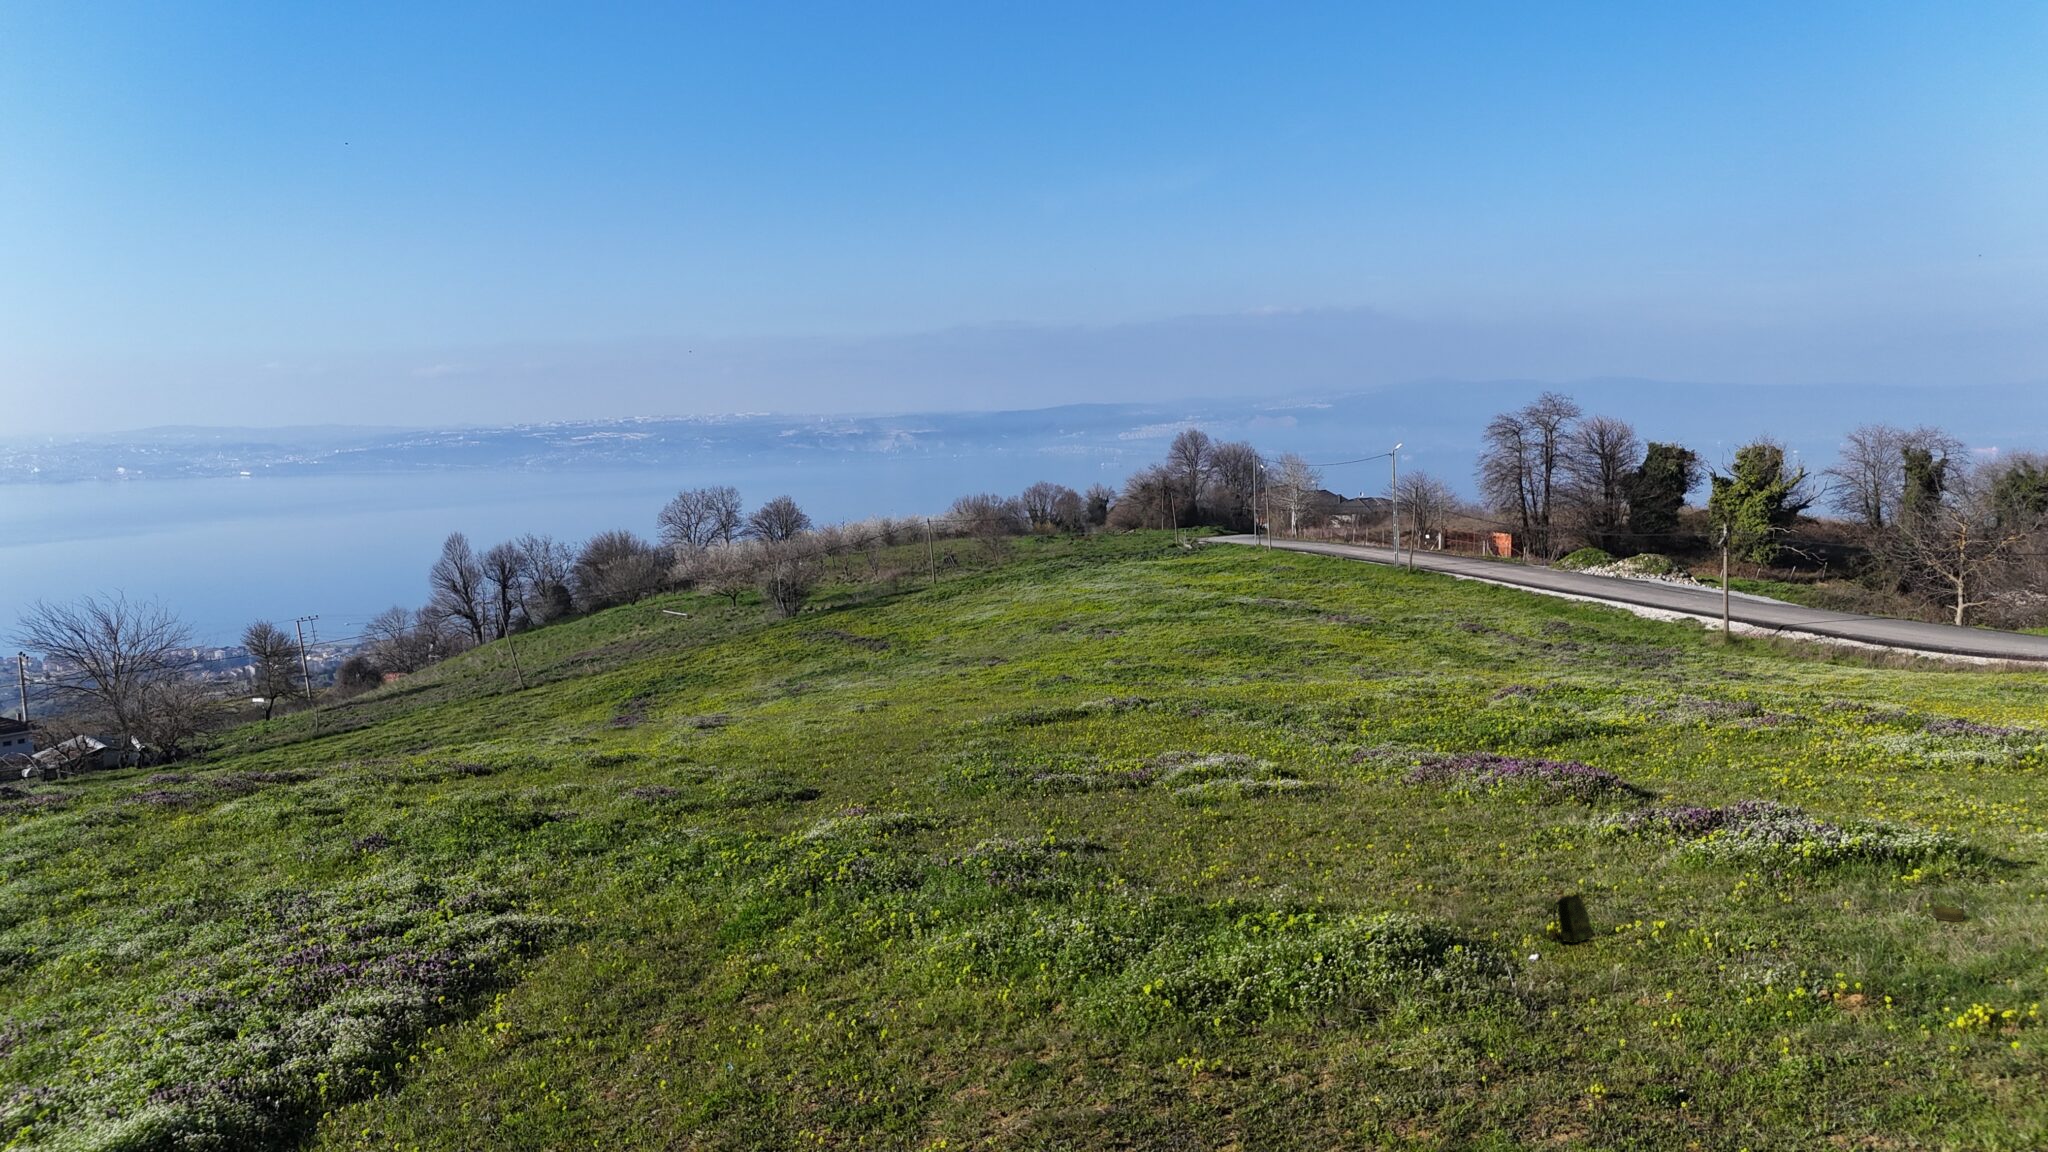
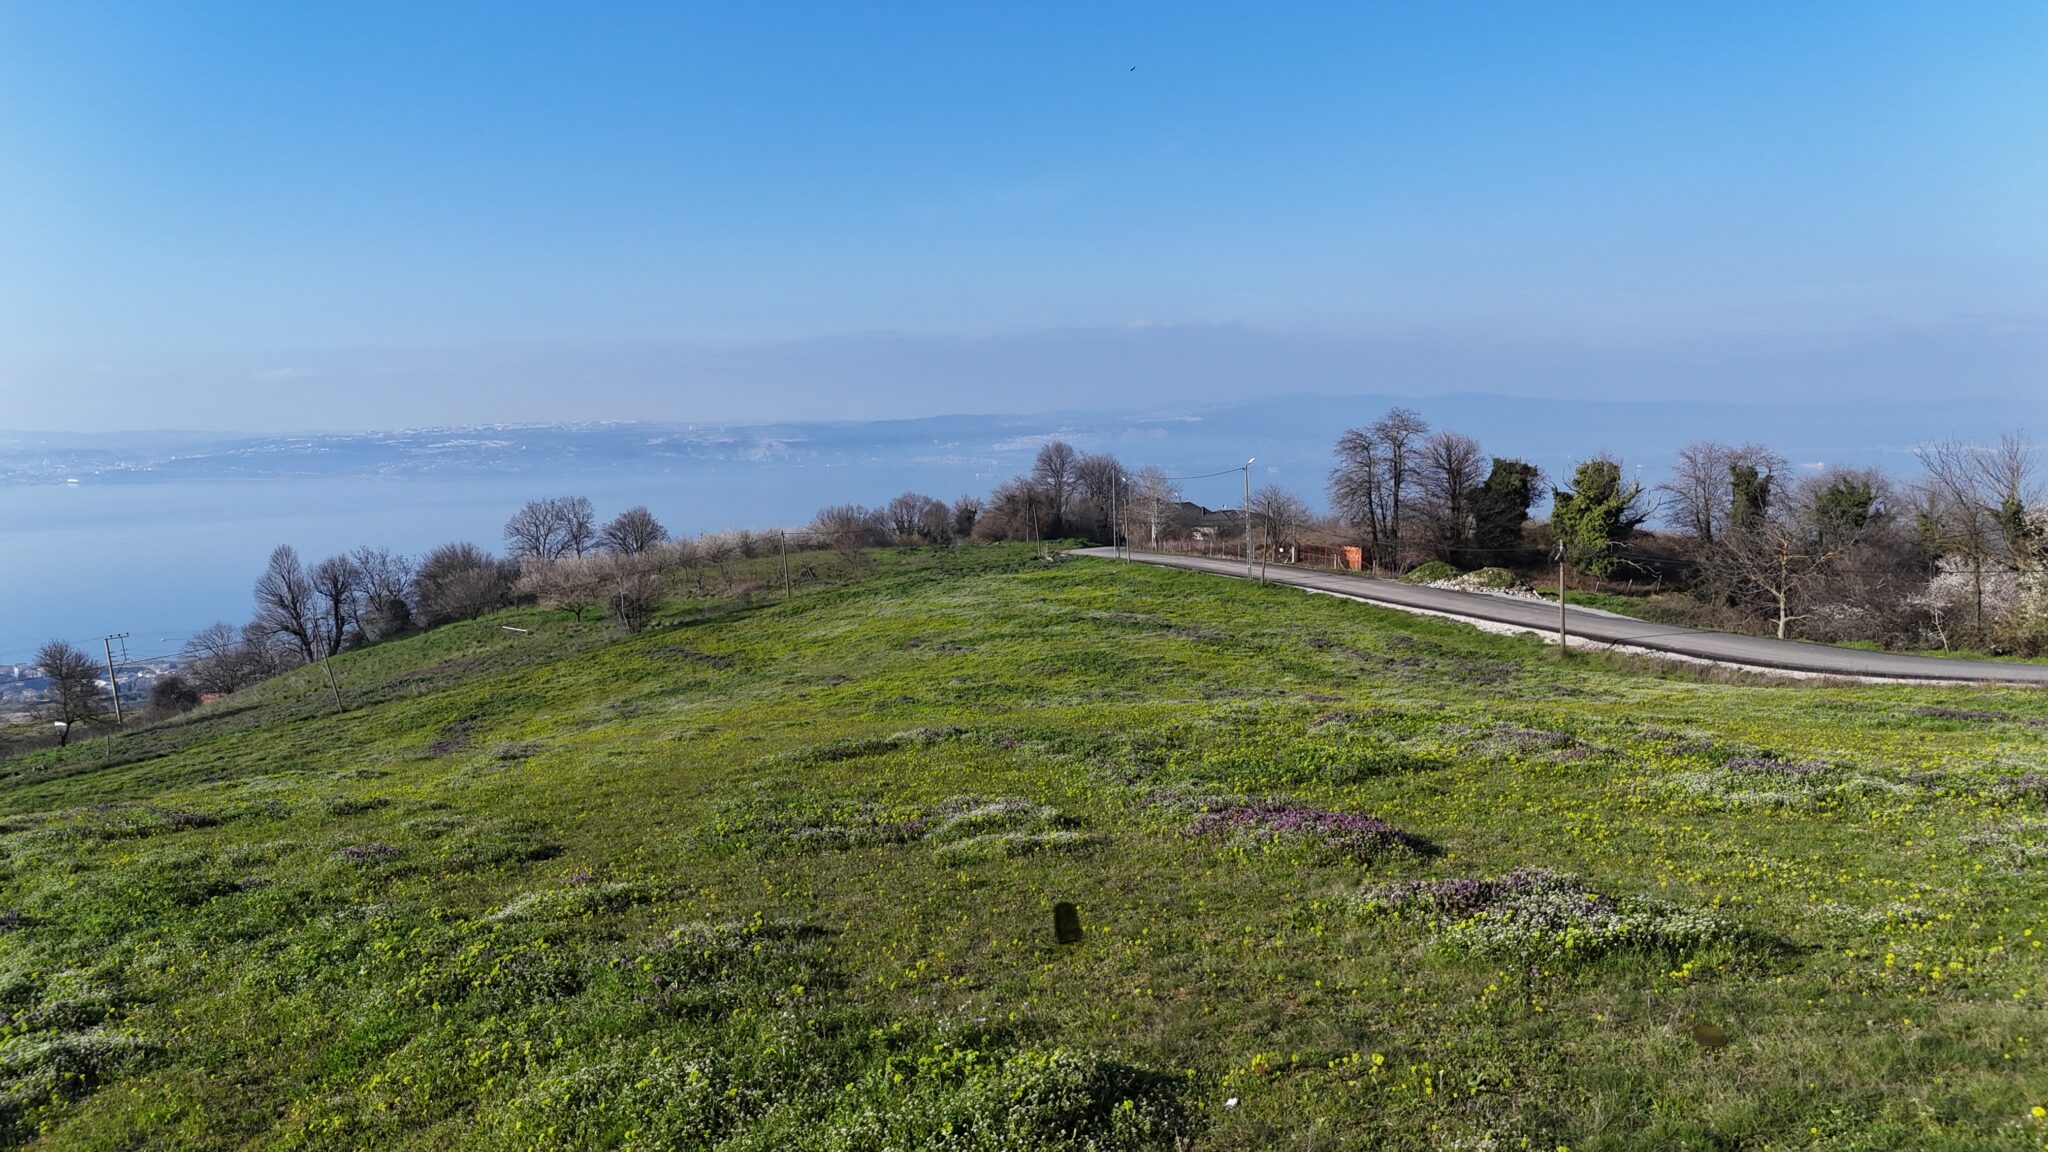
backpack: present [1553,896,1593,943] -> present [1053,902,1083,943]

